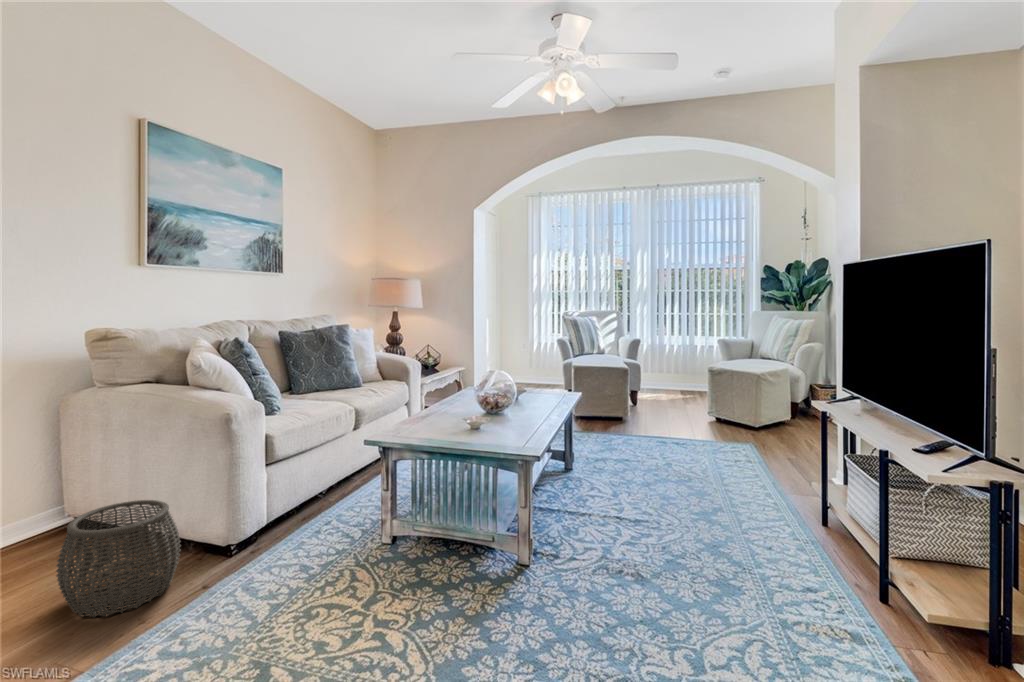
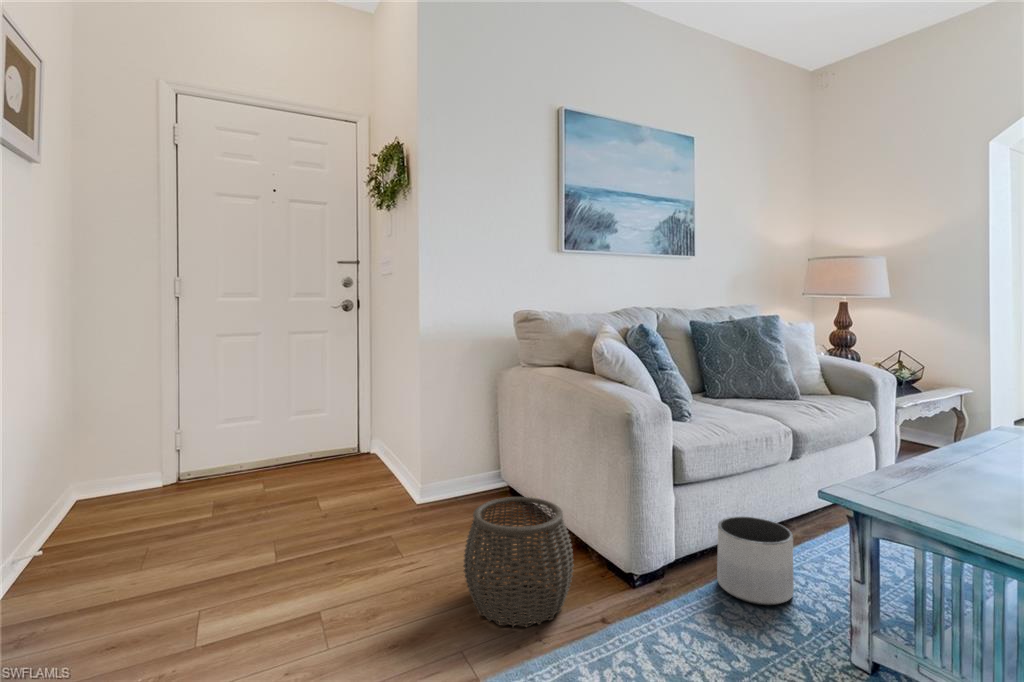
planter: none [301,475,352,533] -> present [717,516,794,605]

